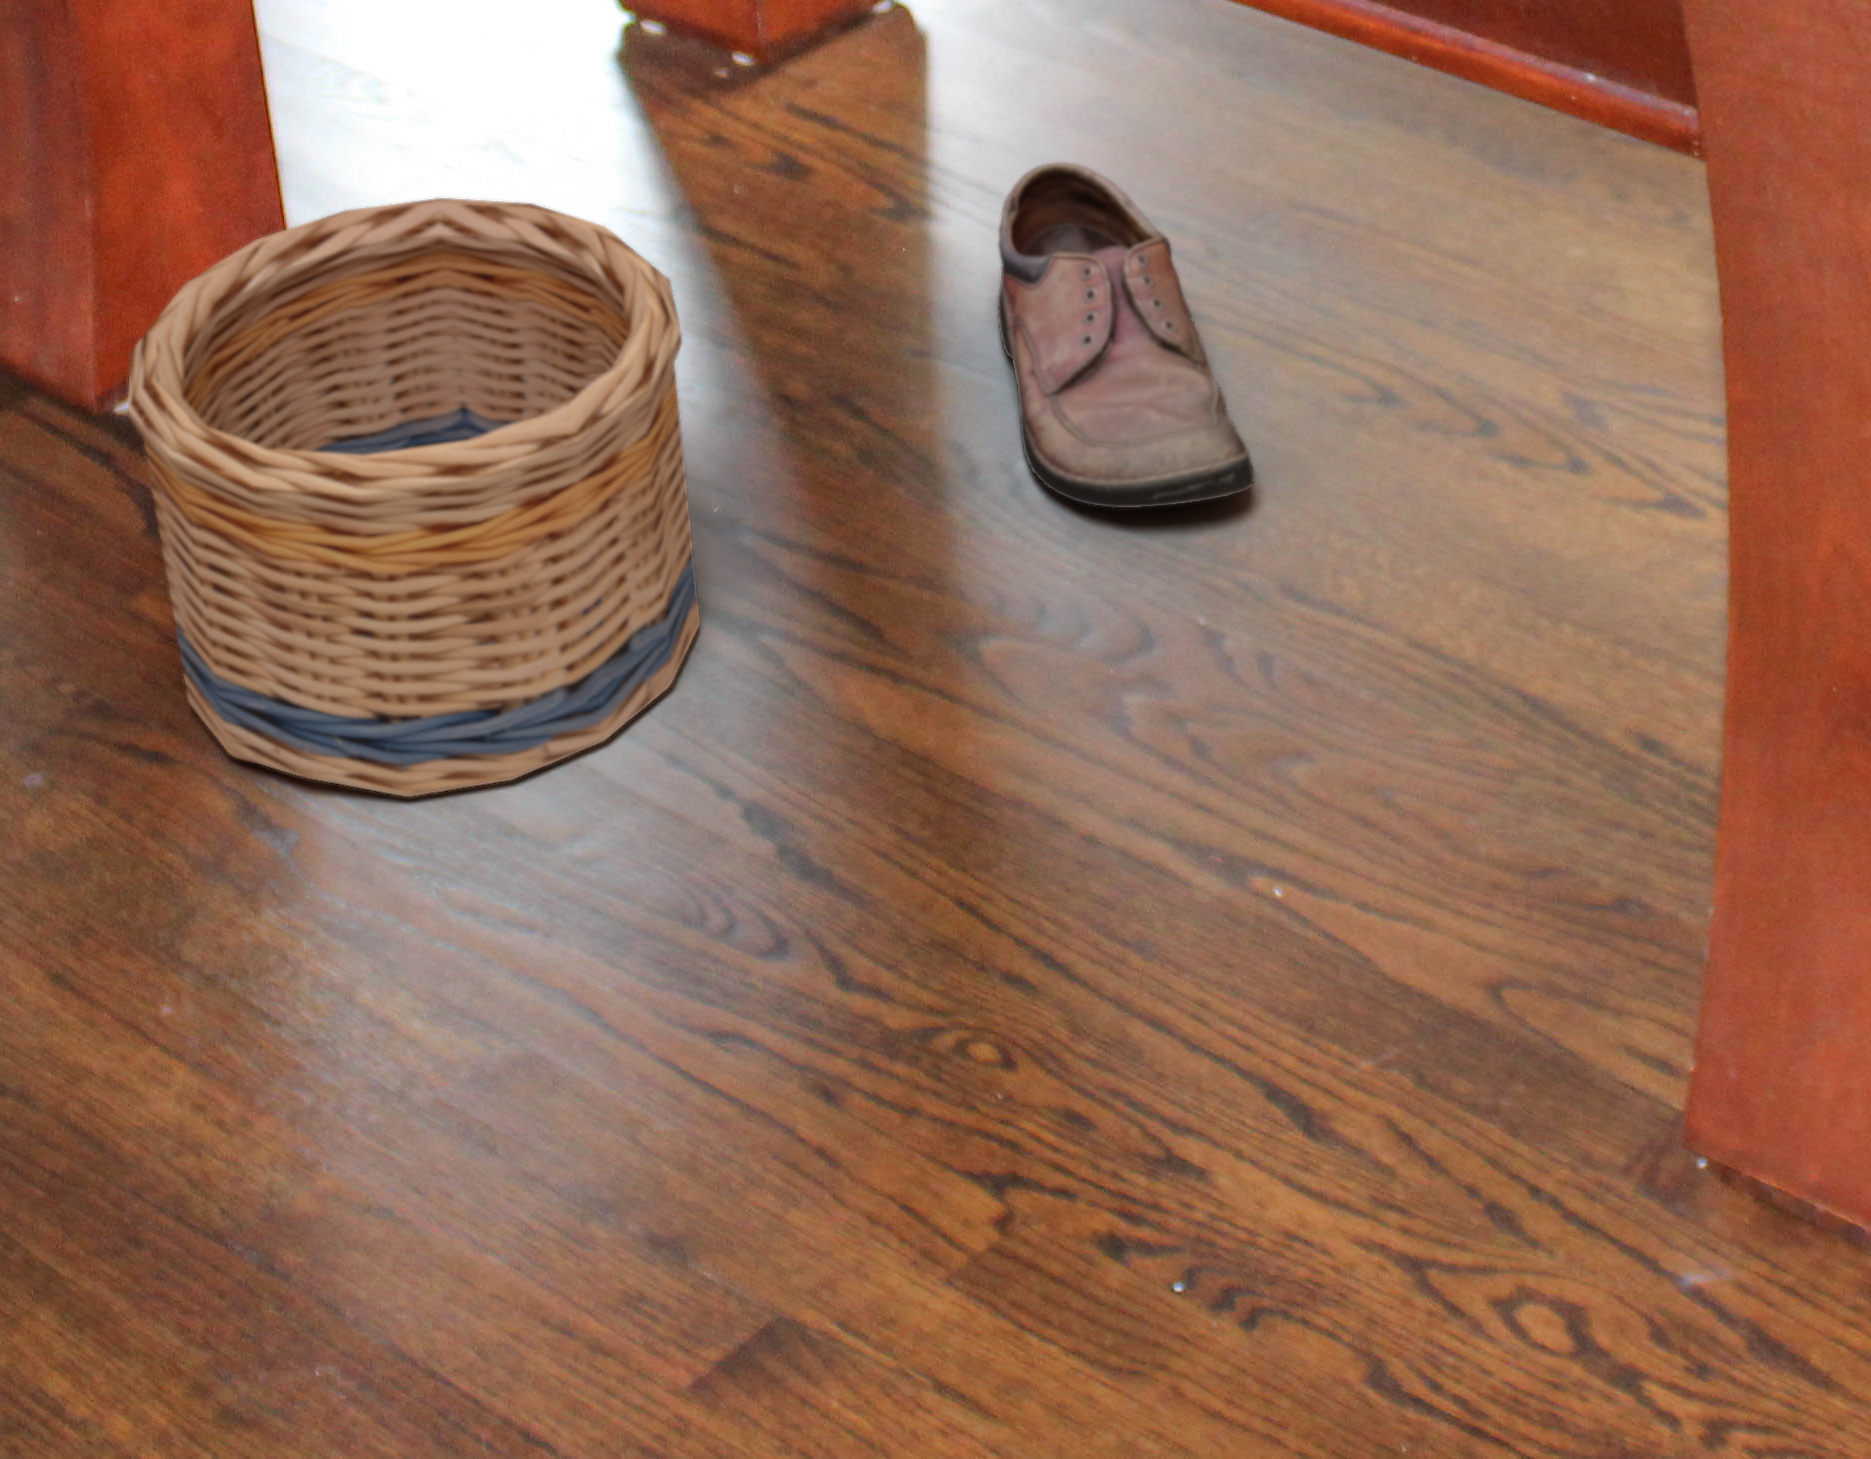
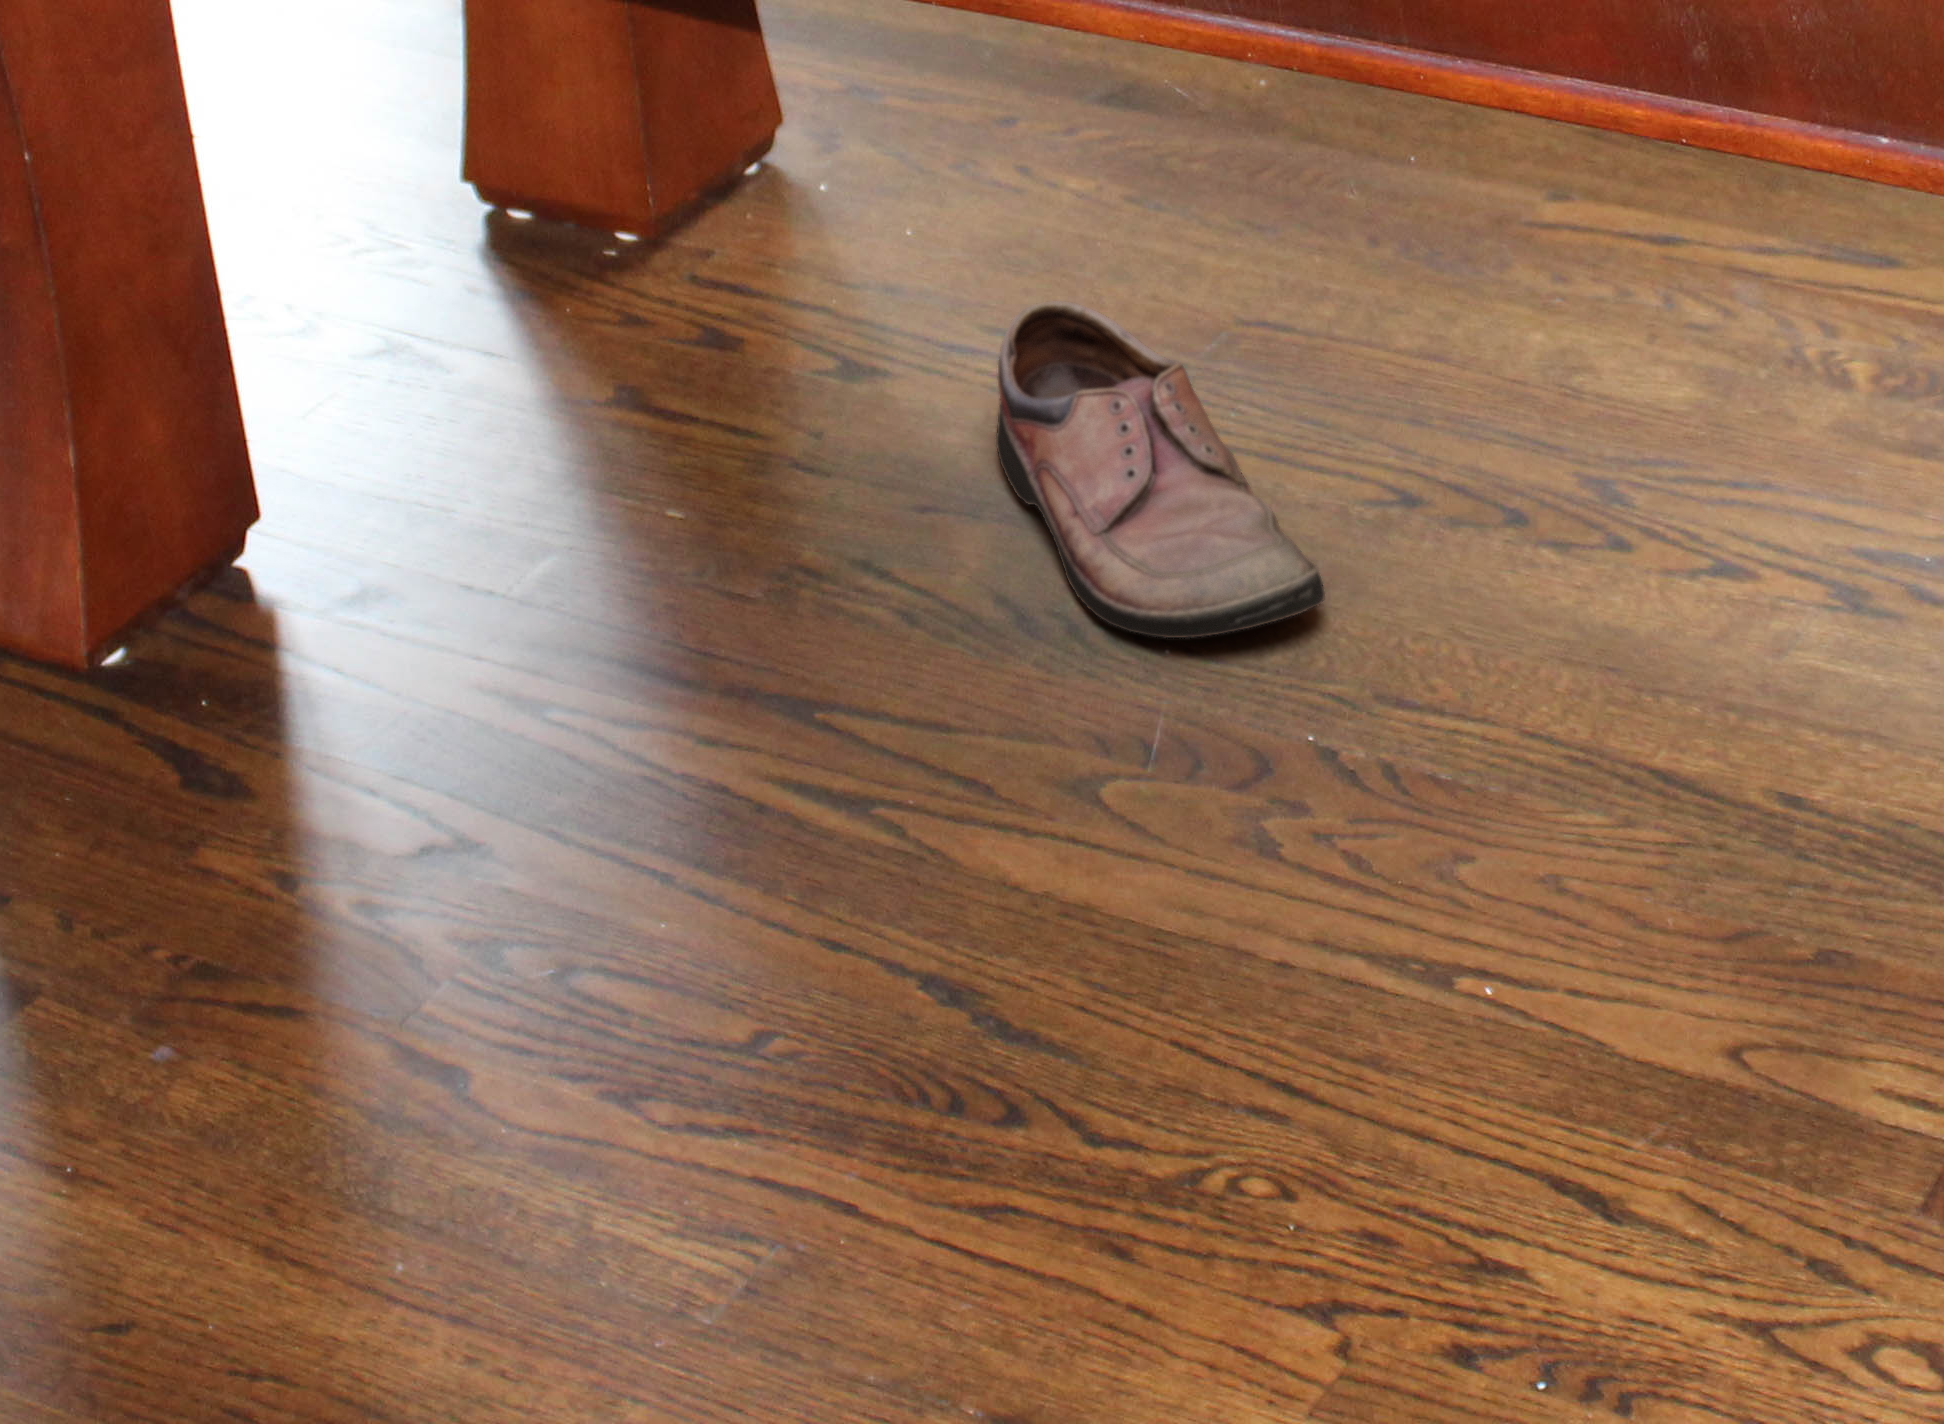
basket: present [128,198,700,797] -> none [216,395,811,1019]

